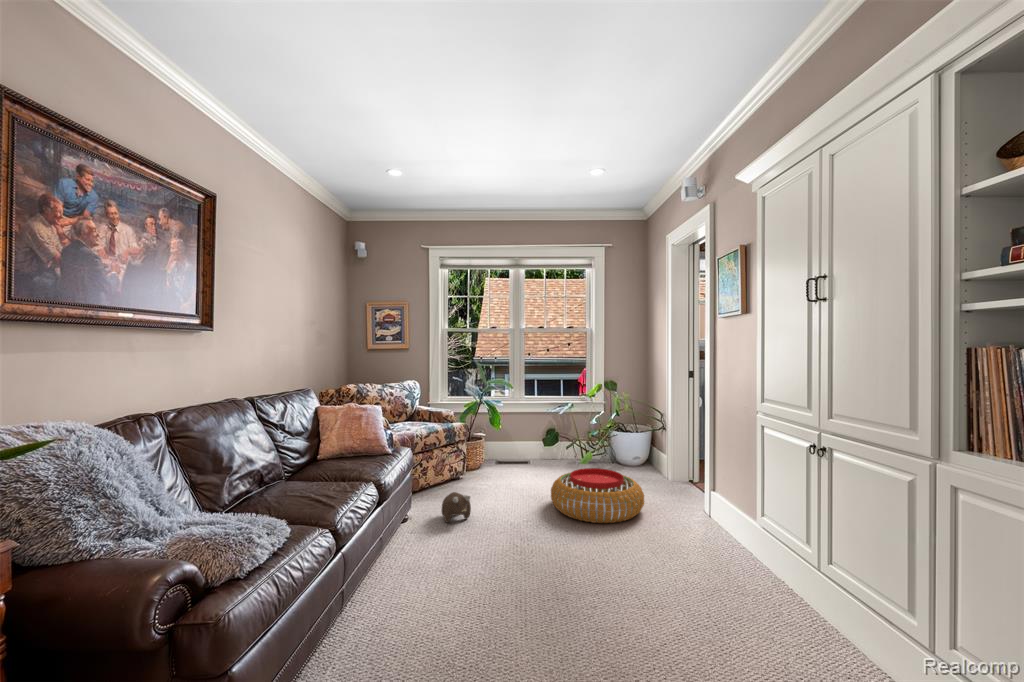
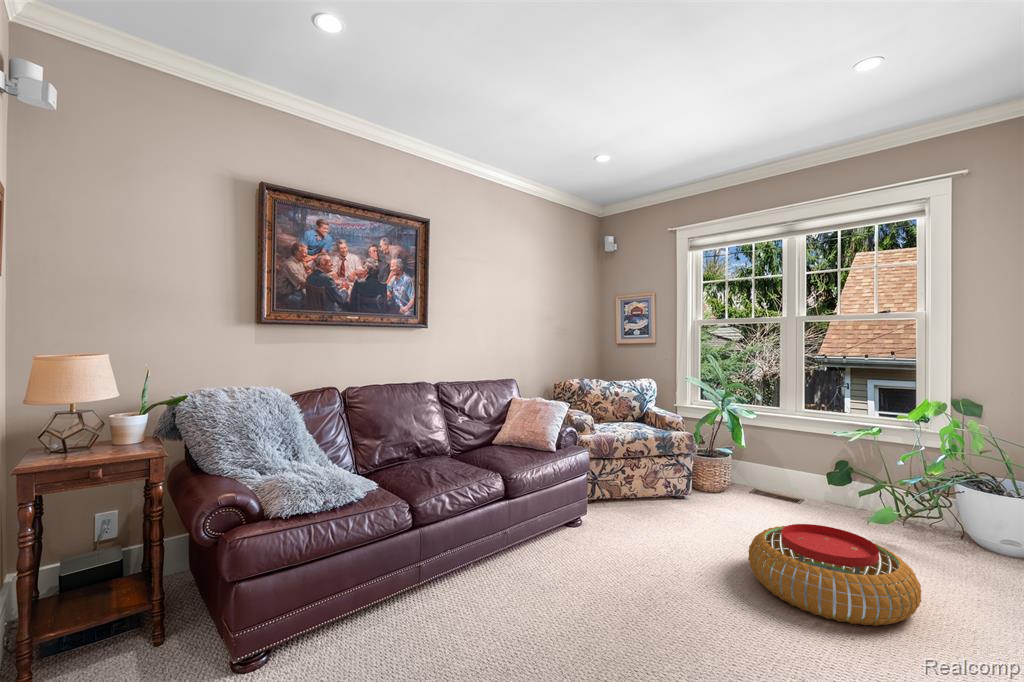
plush toy: present [441,492,471,523] -> none [606,507,639,542]

